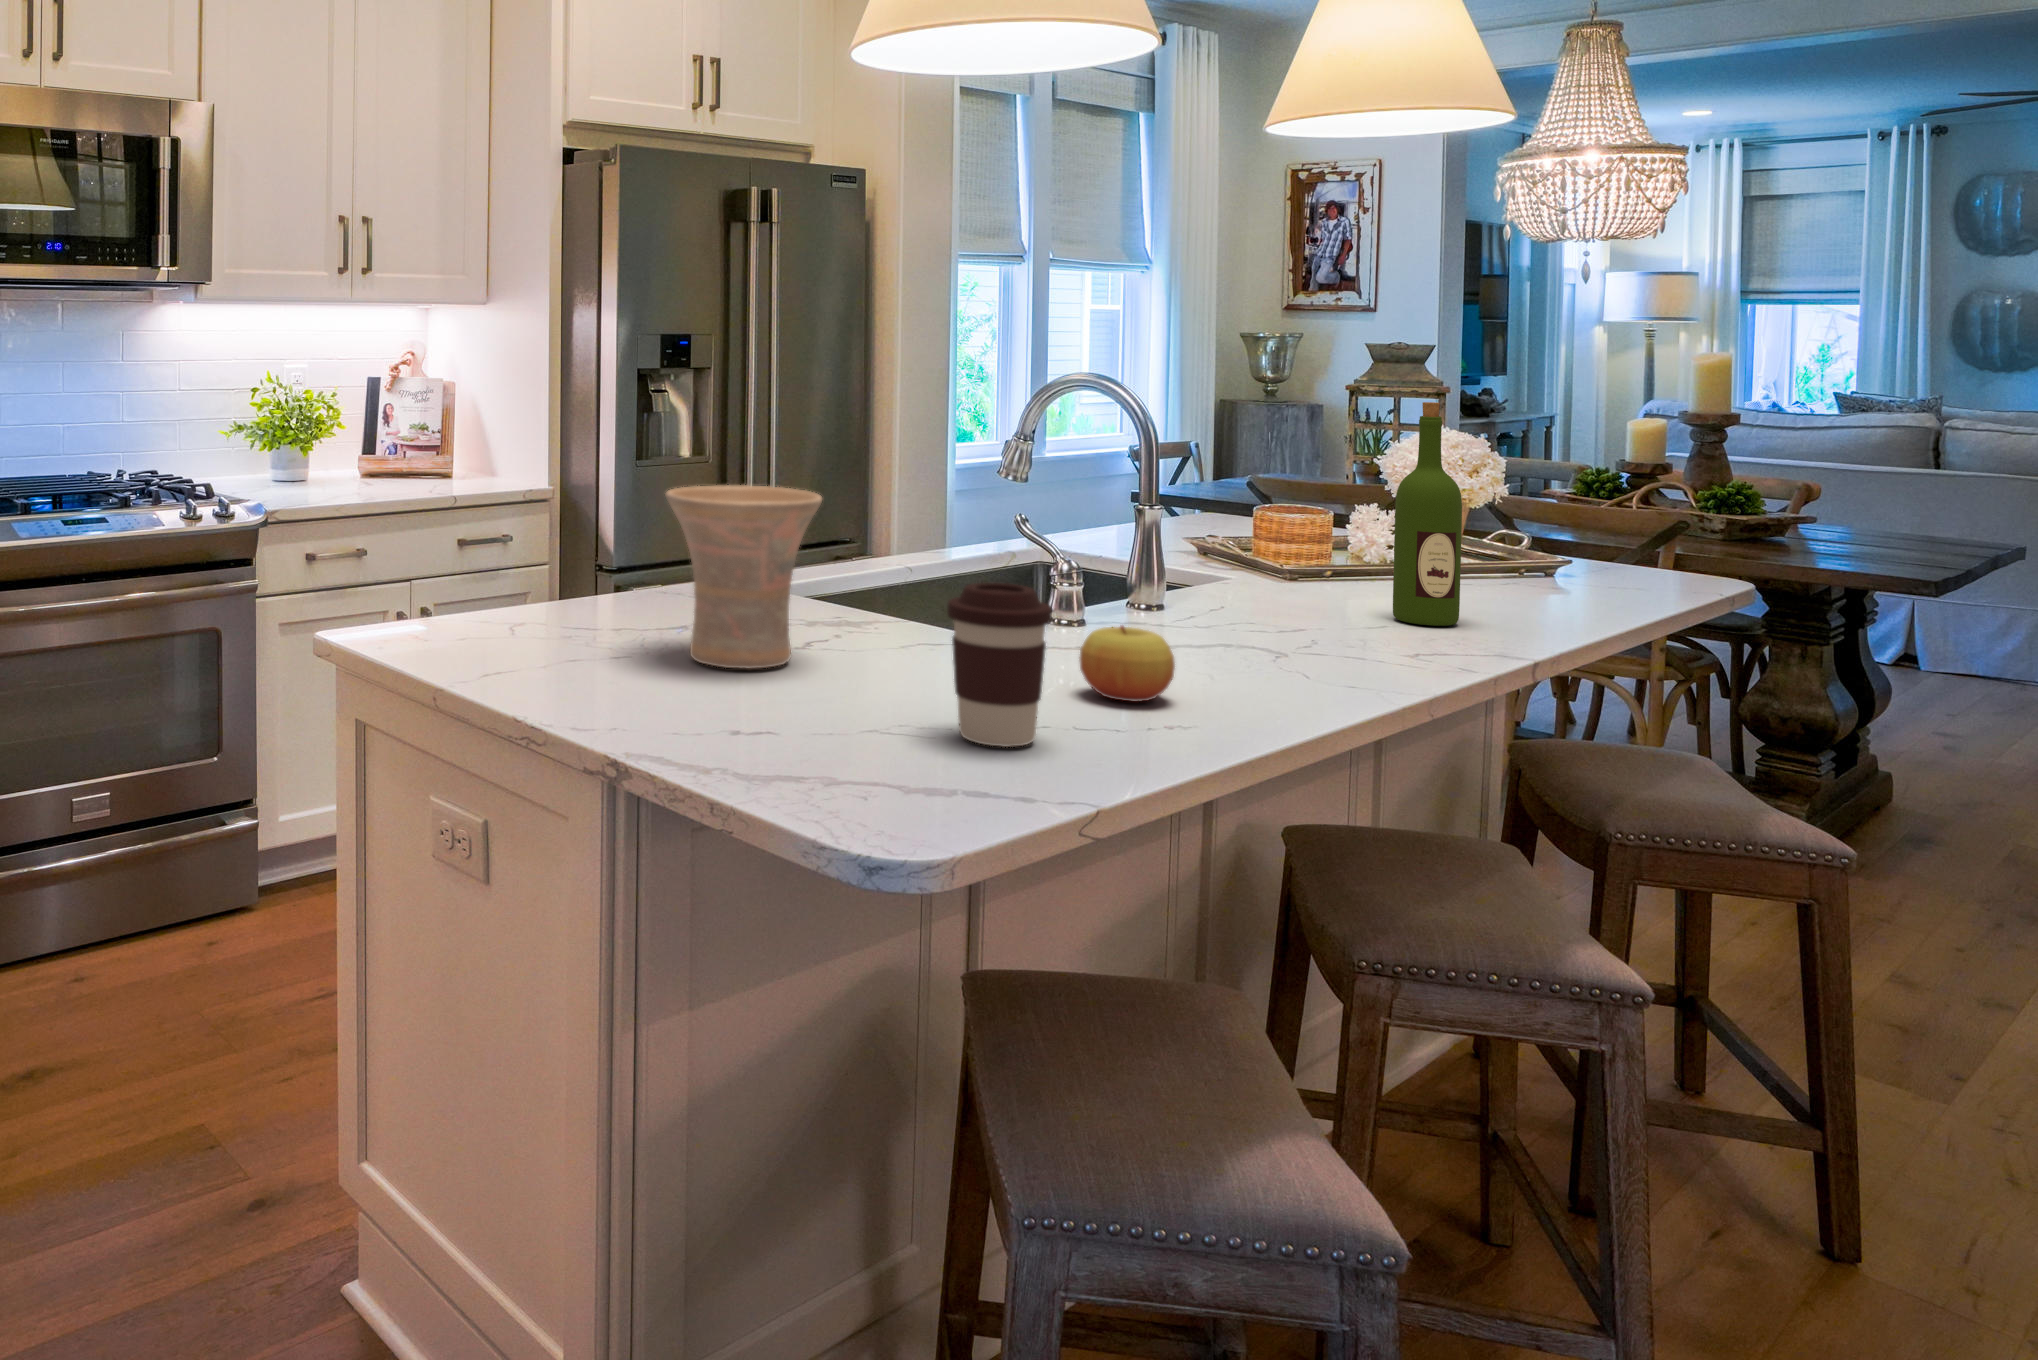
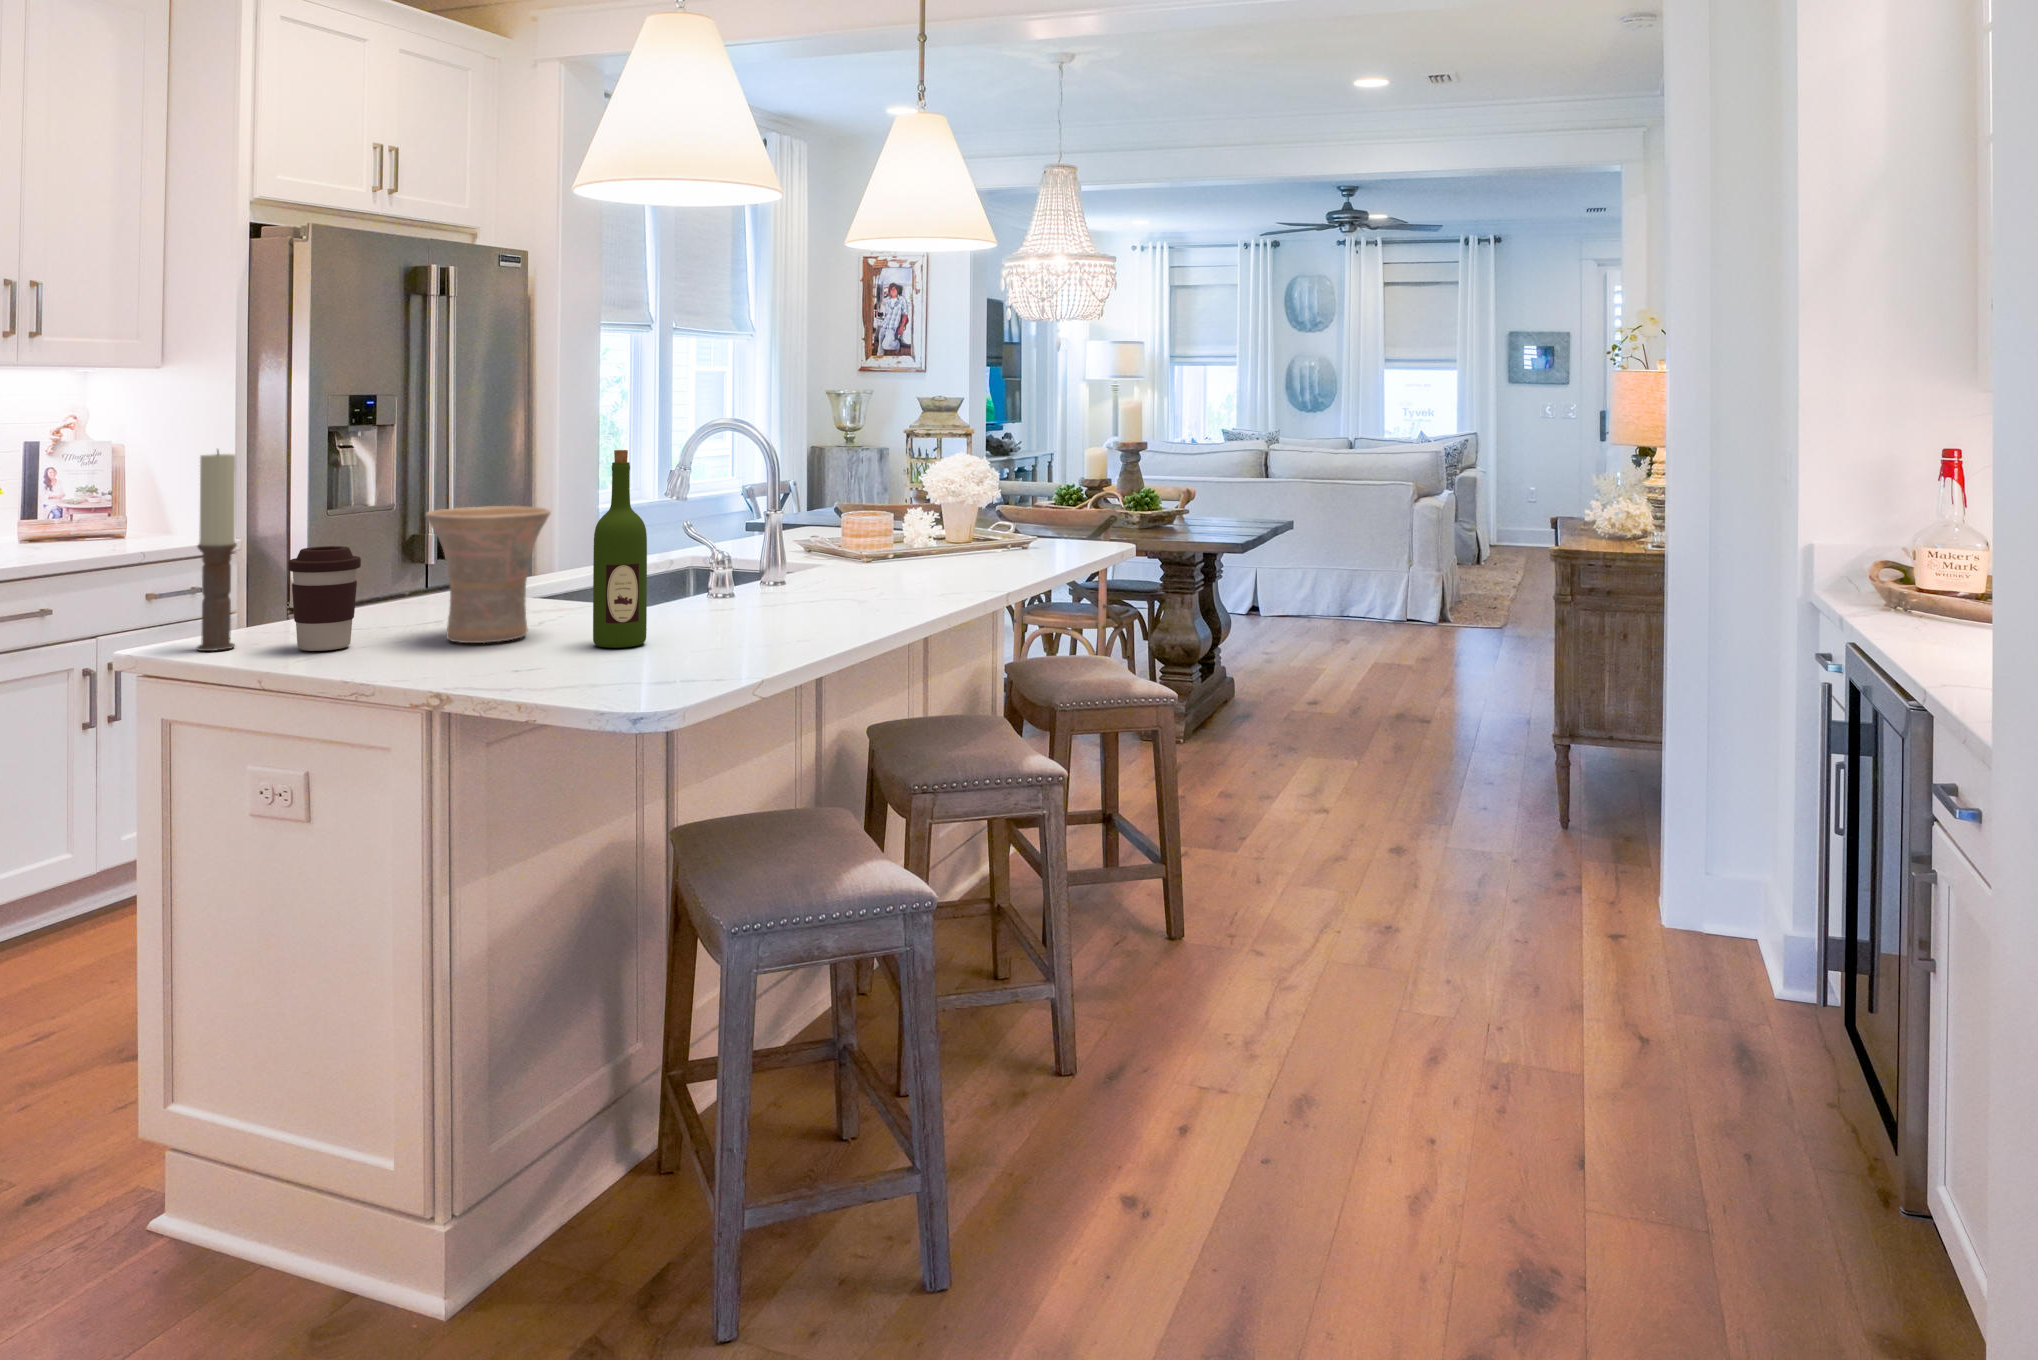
candle: none [417,400,458,641] -> present [197,450,237,651]
wine bottle: present [1393,402,1462,626] -> present [593,450,647,648]
coffee cup: present [947,583,1052,747] -> present [288,546,361,651]
apple: present [1079,626,1175,702] -> none [736,583,797,633]

